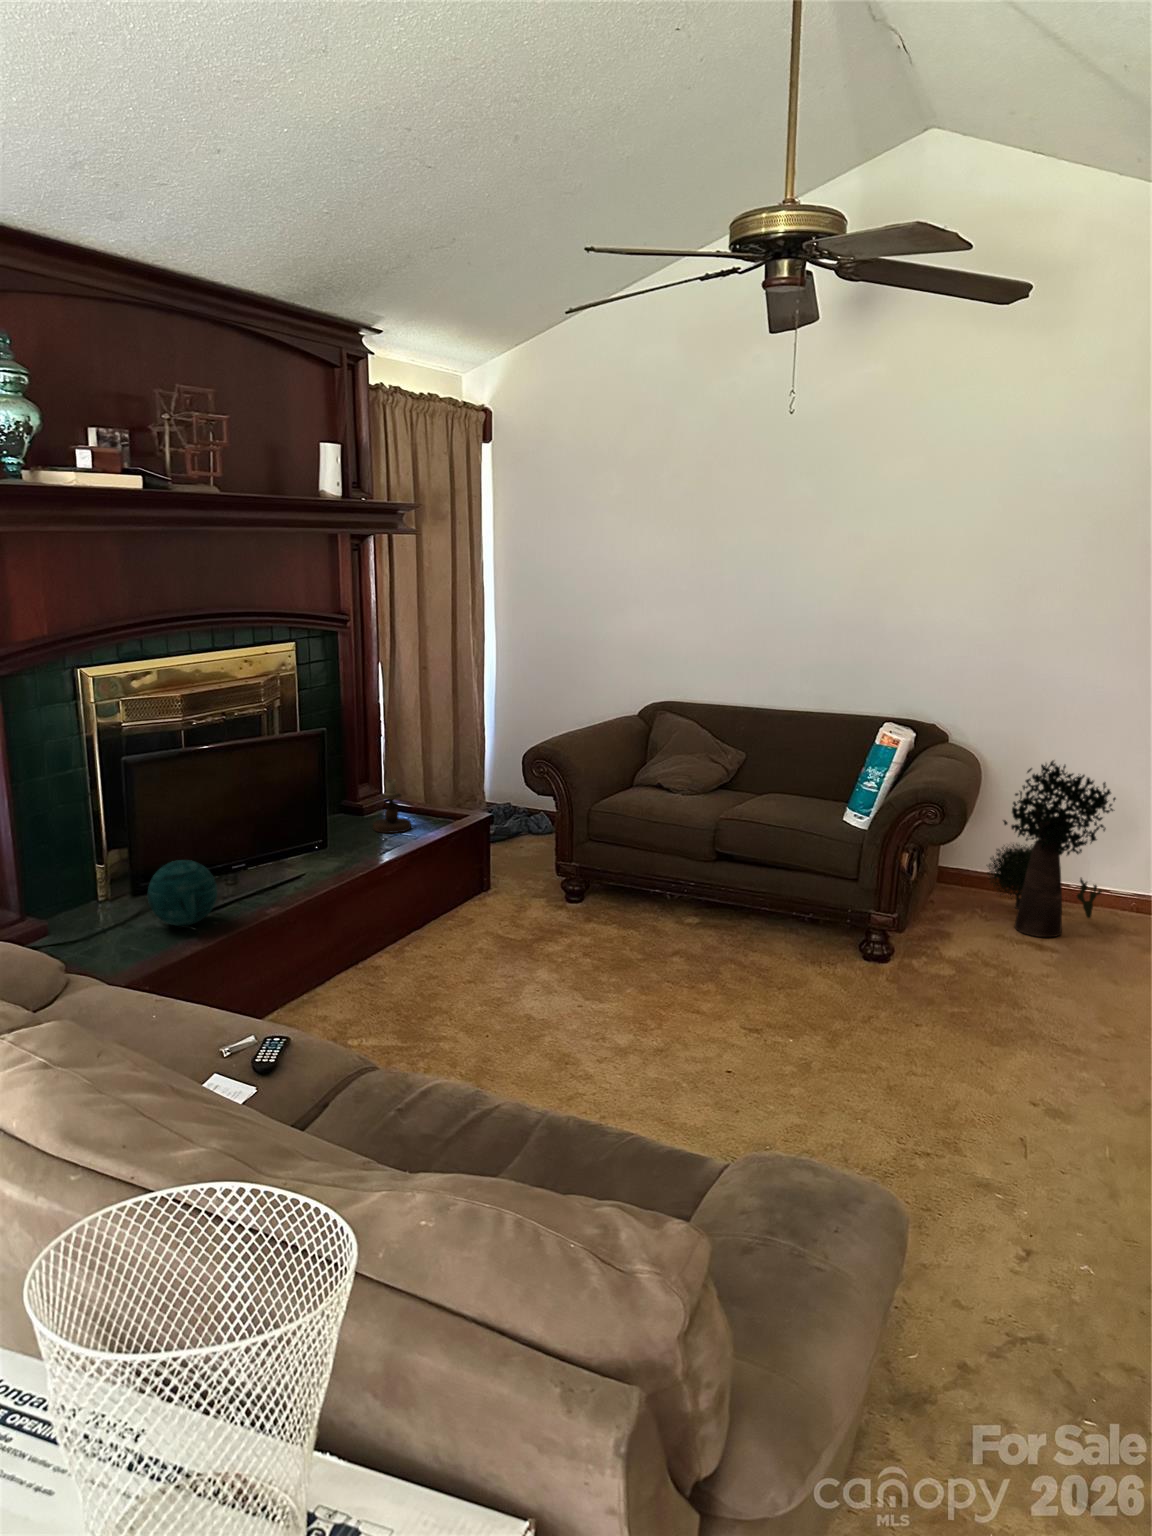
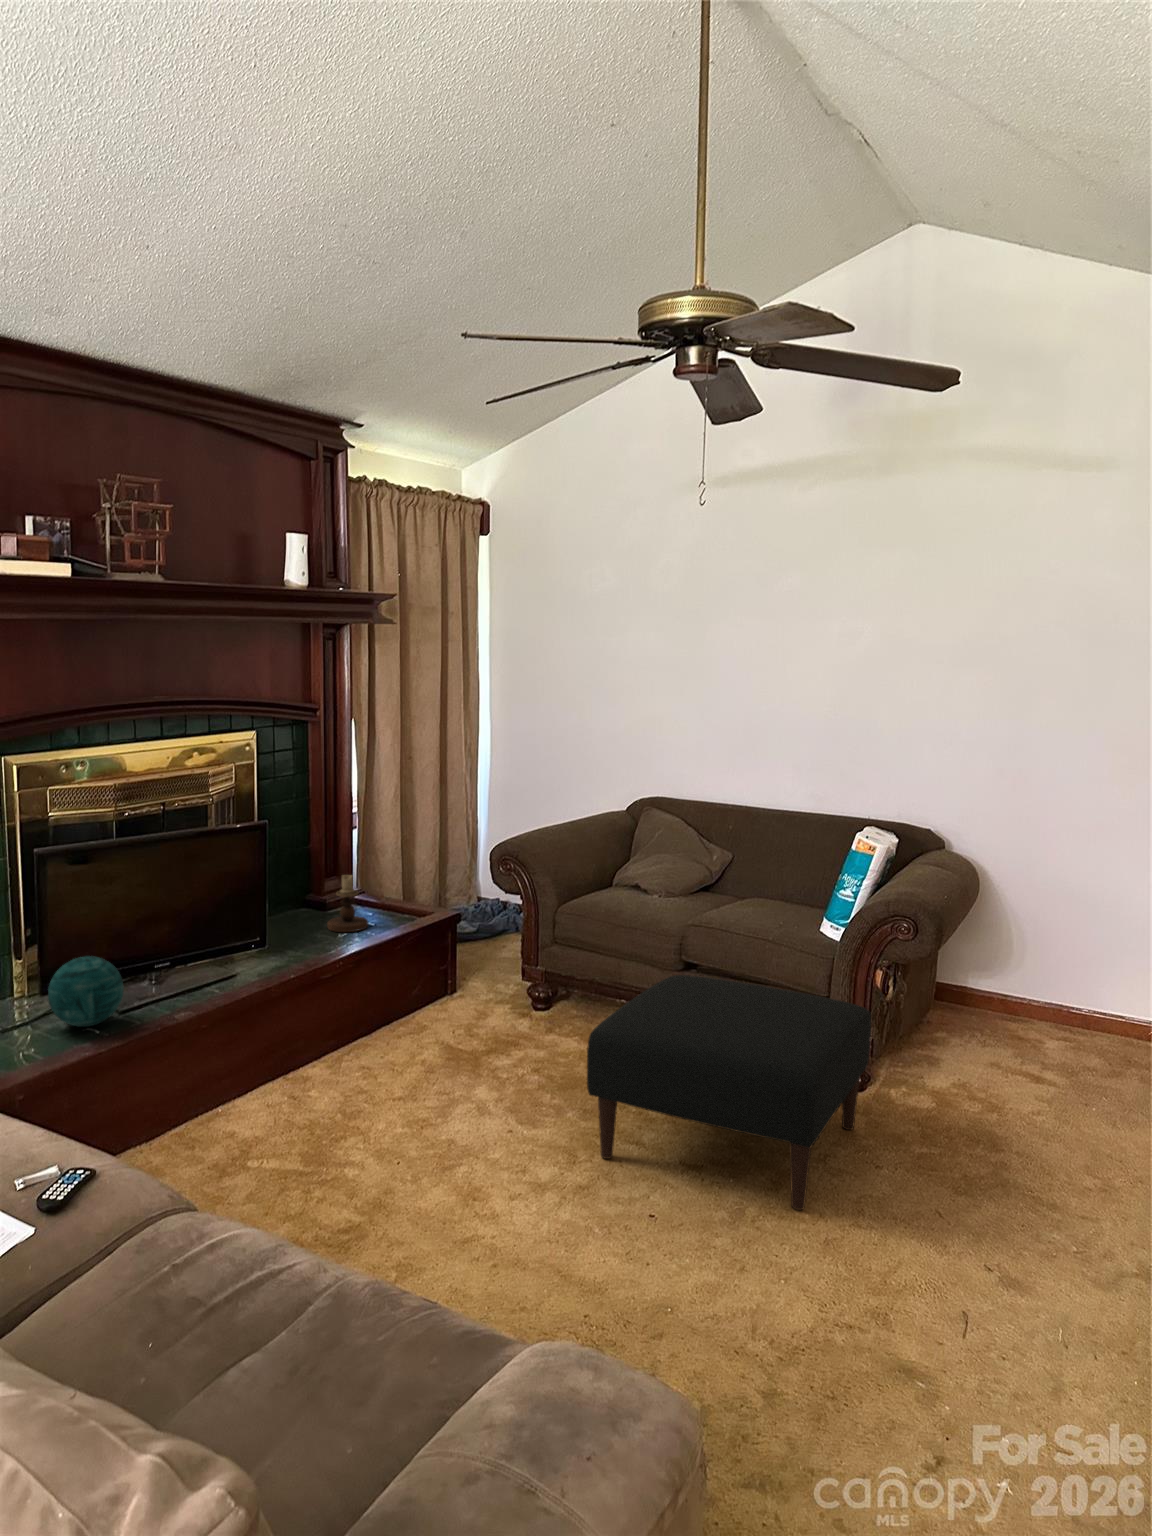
potted plant: present [987,761,1116,937] -> none [990,871,1126,1071]
ottoman: none [662,862,905,1061] -> present [587,975,871,1210]

